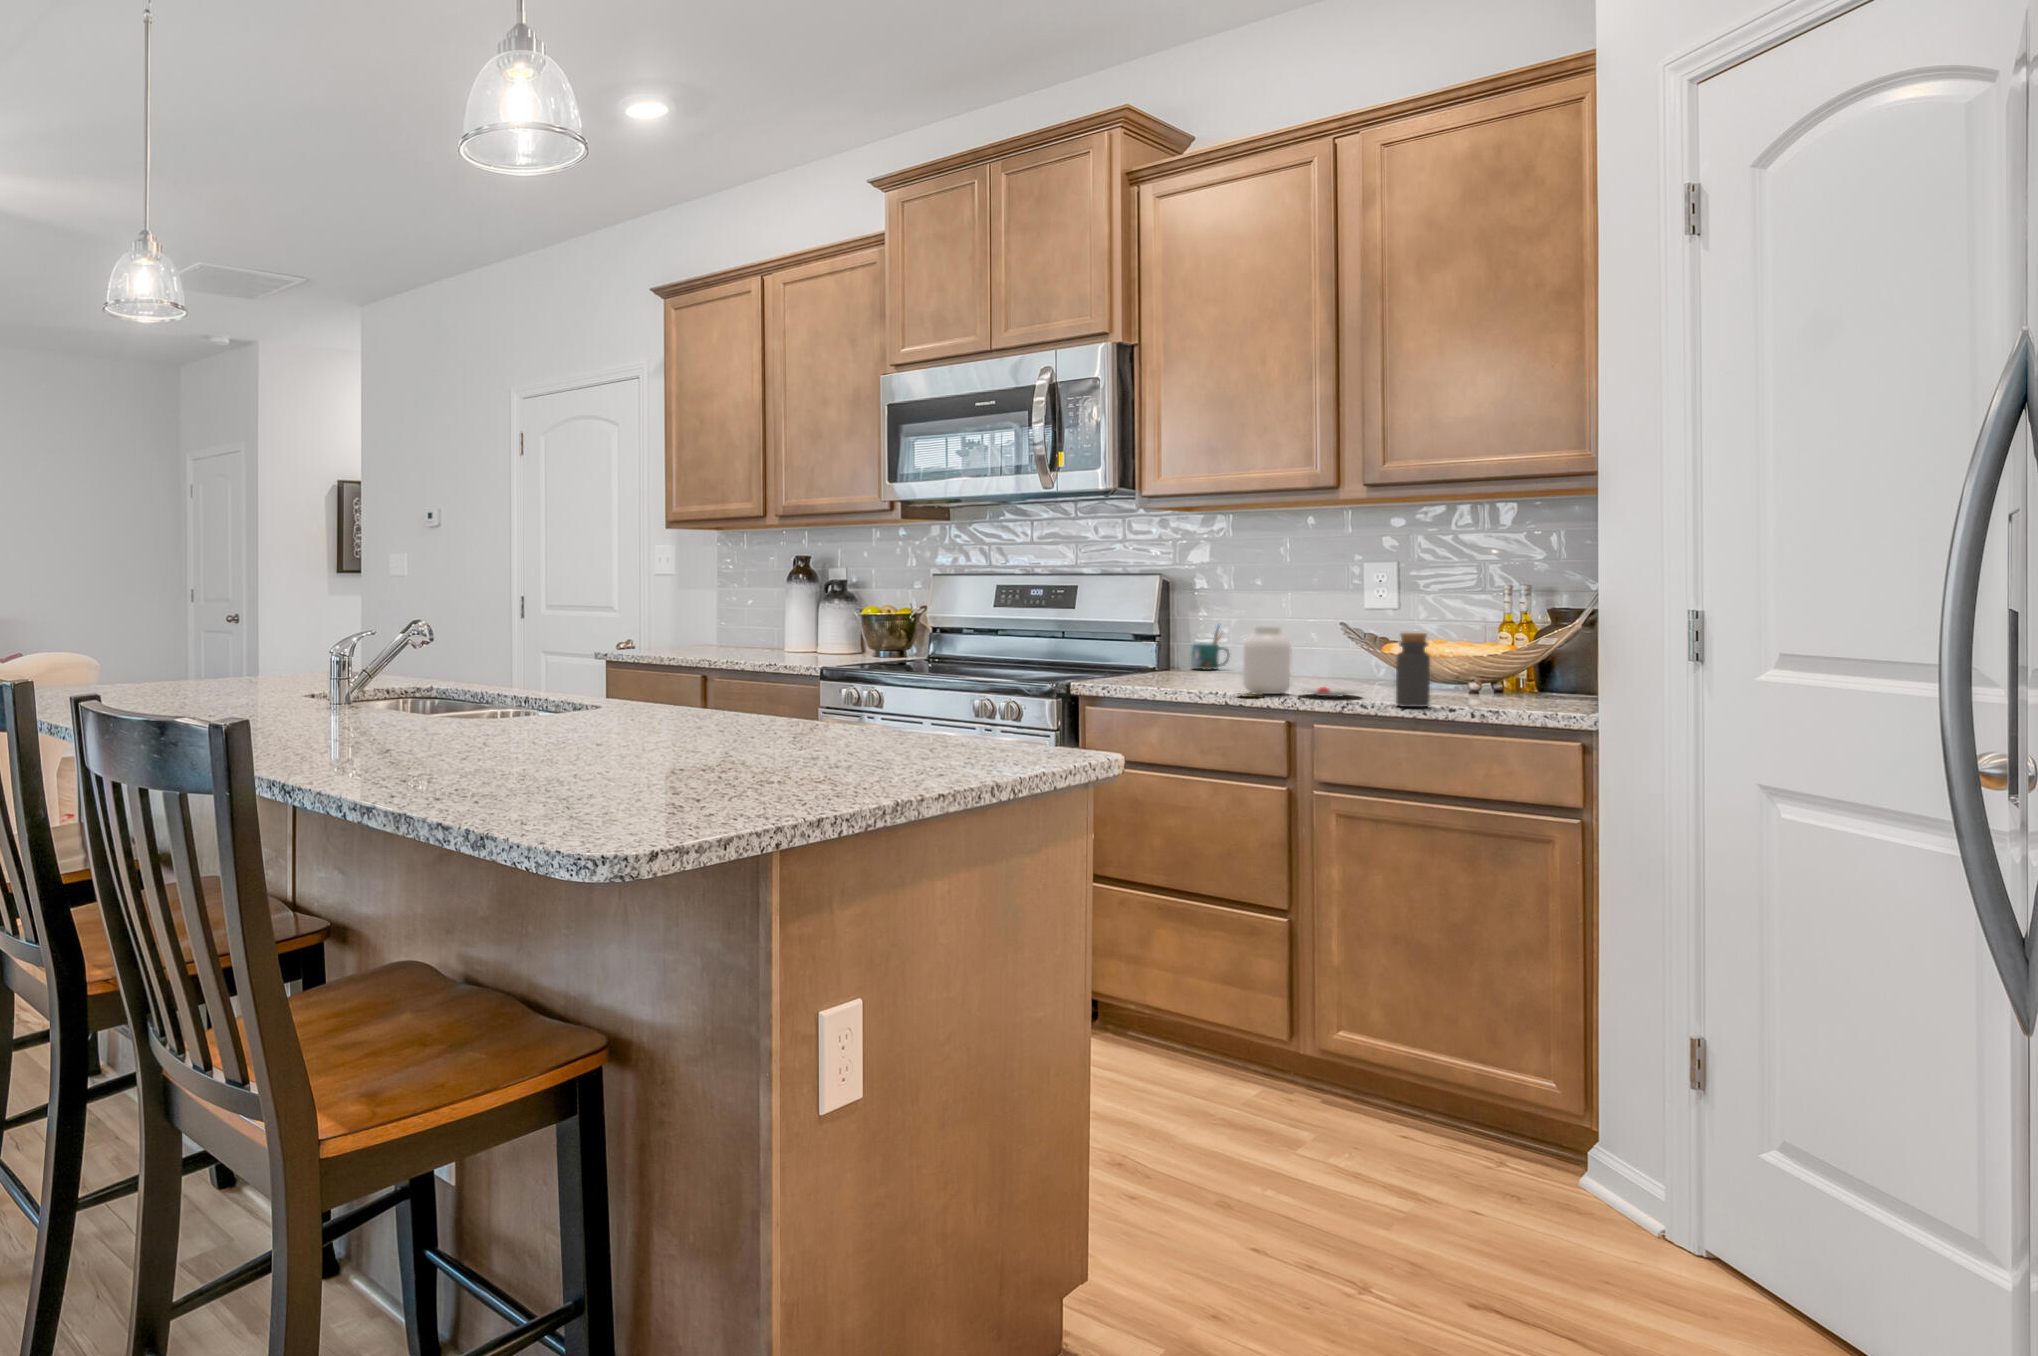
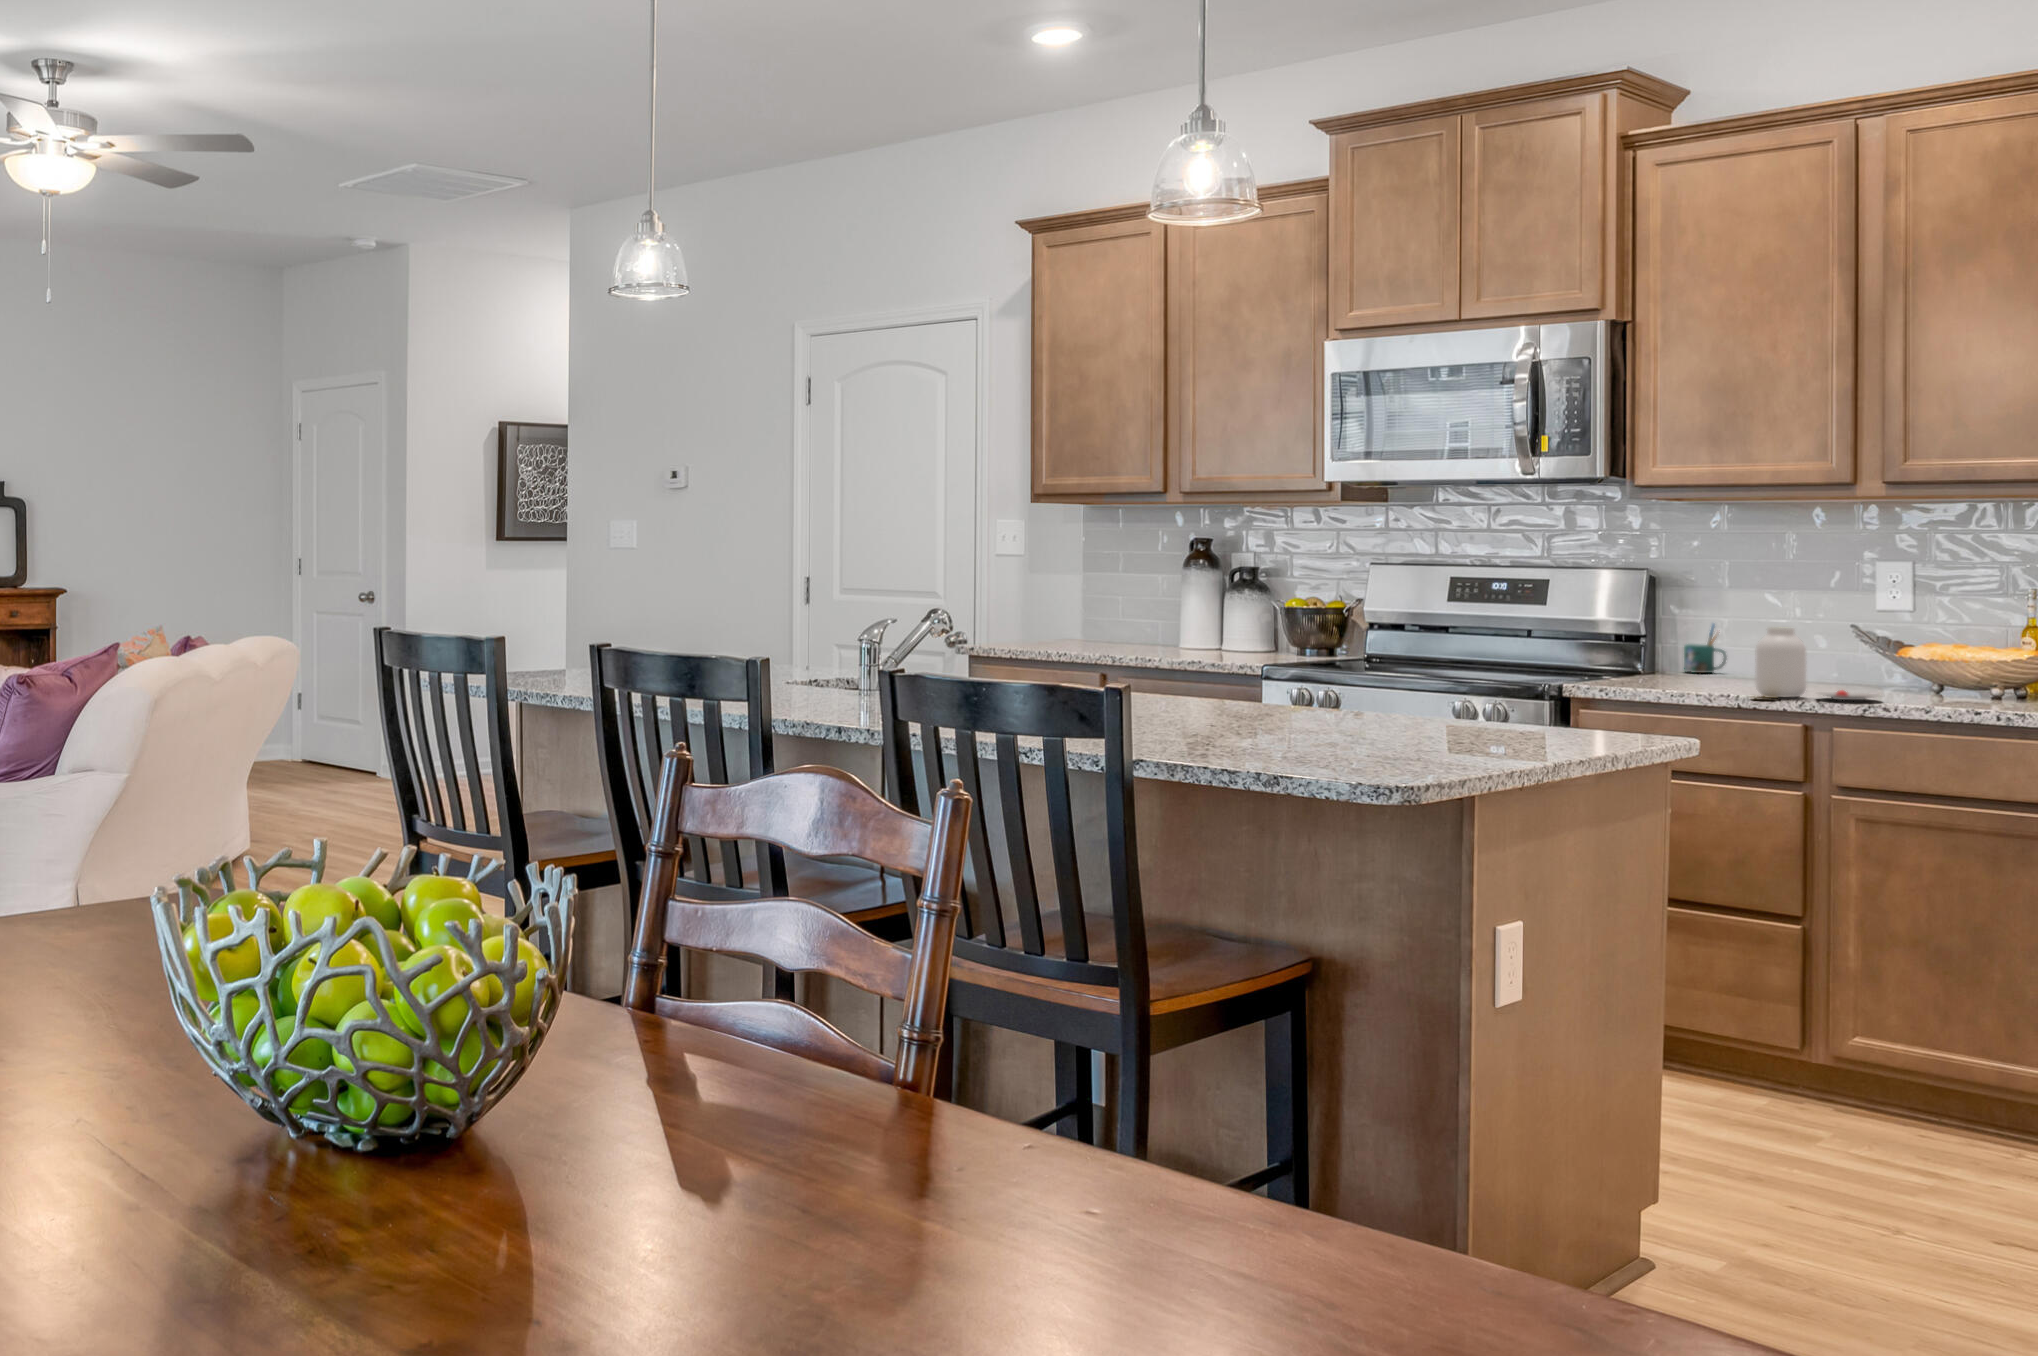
bottle: present [1396,633,1430,707] -> none [1919,636,1954,711]

